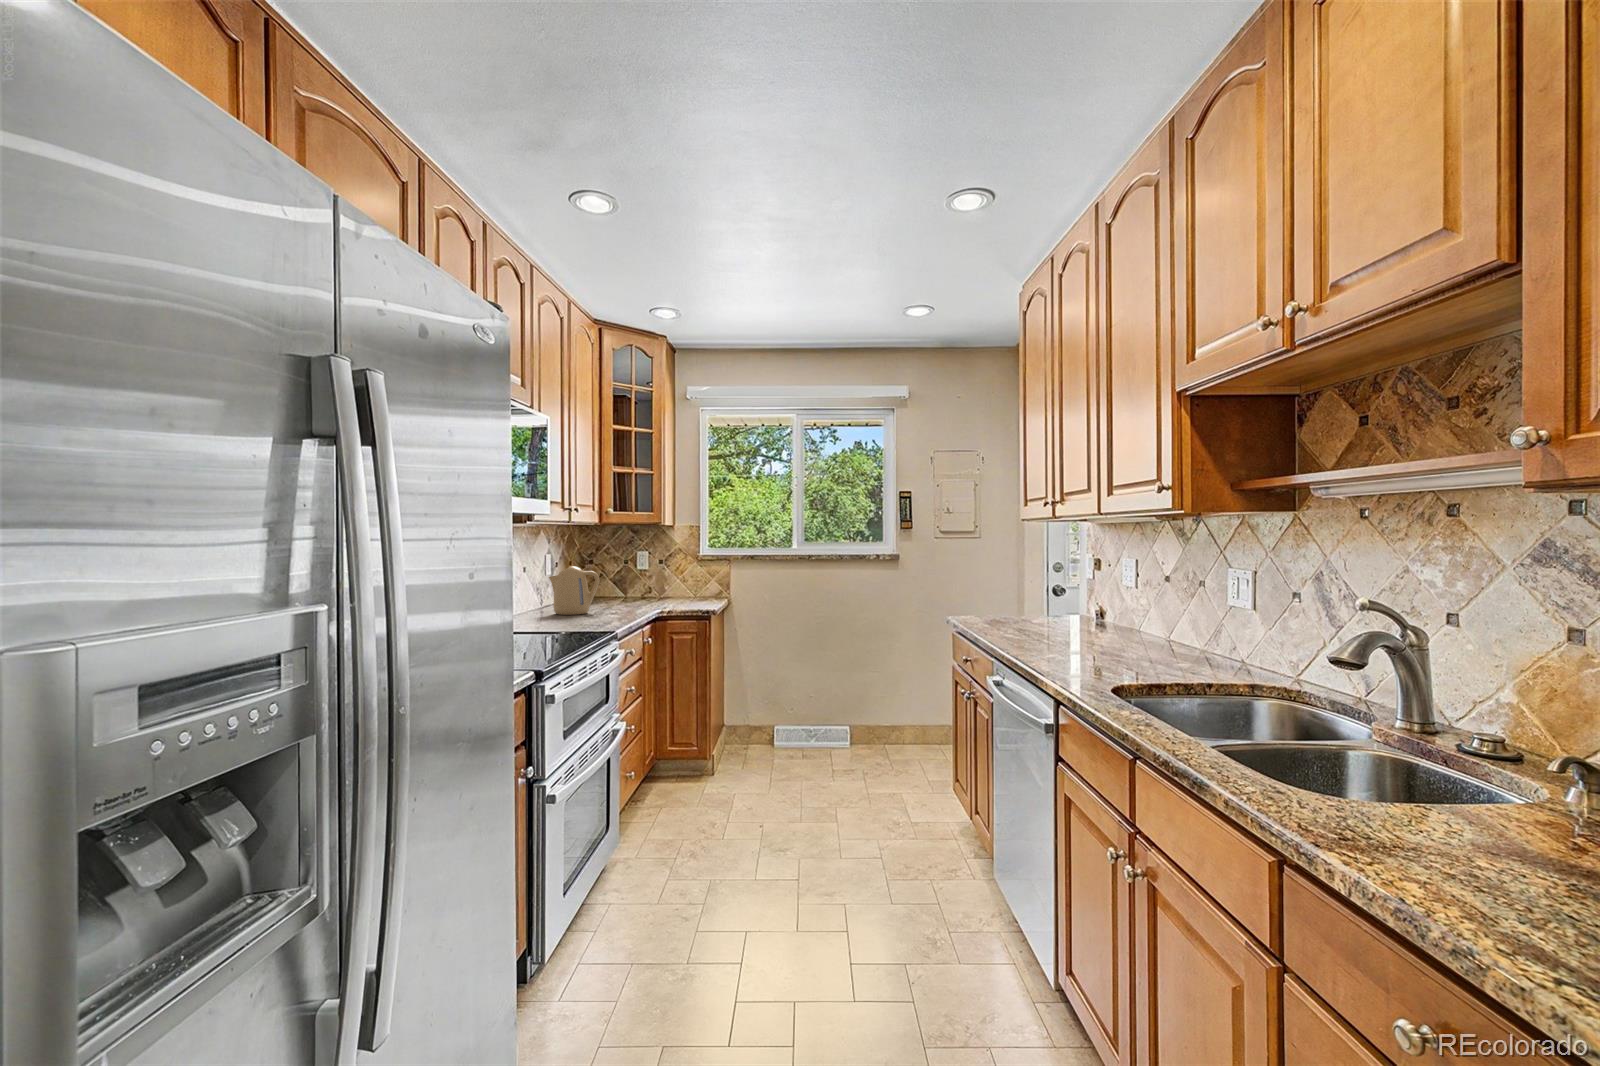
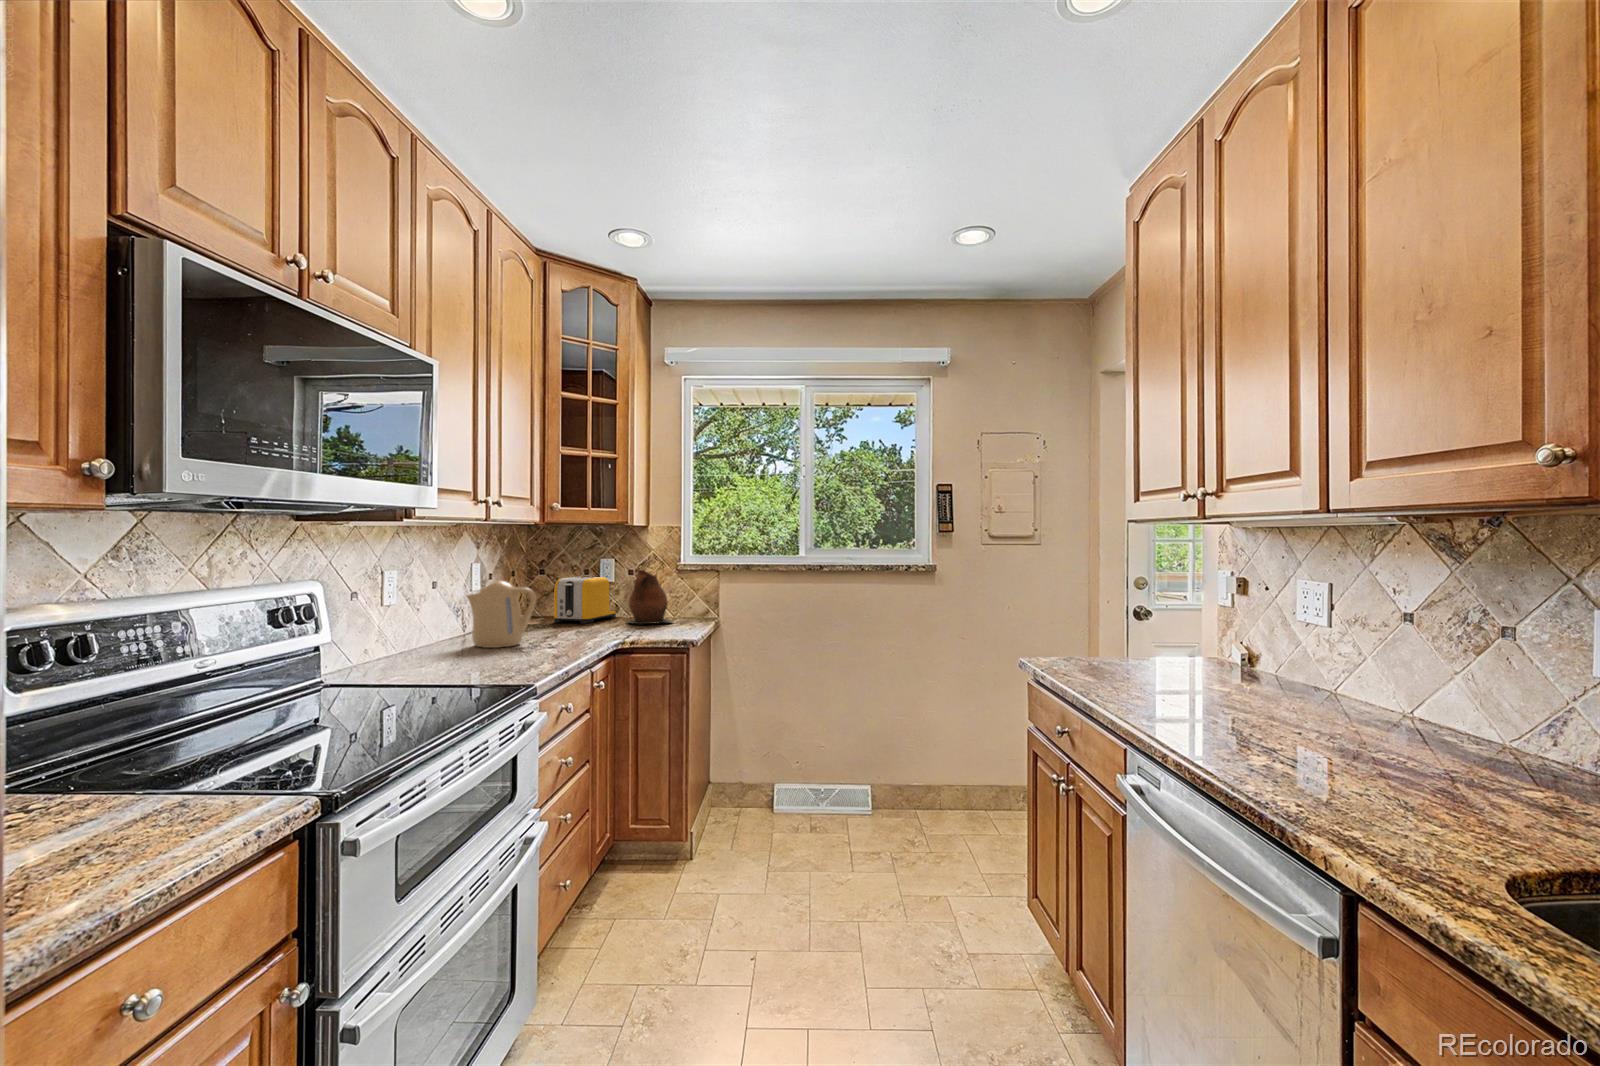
ceramic pitcher: none [658,559,697,601] -> present [628,570,672,624]
toaster: none [603,565,649,601] -> present [554,577,616,624]

